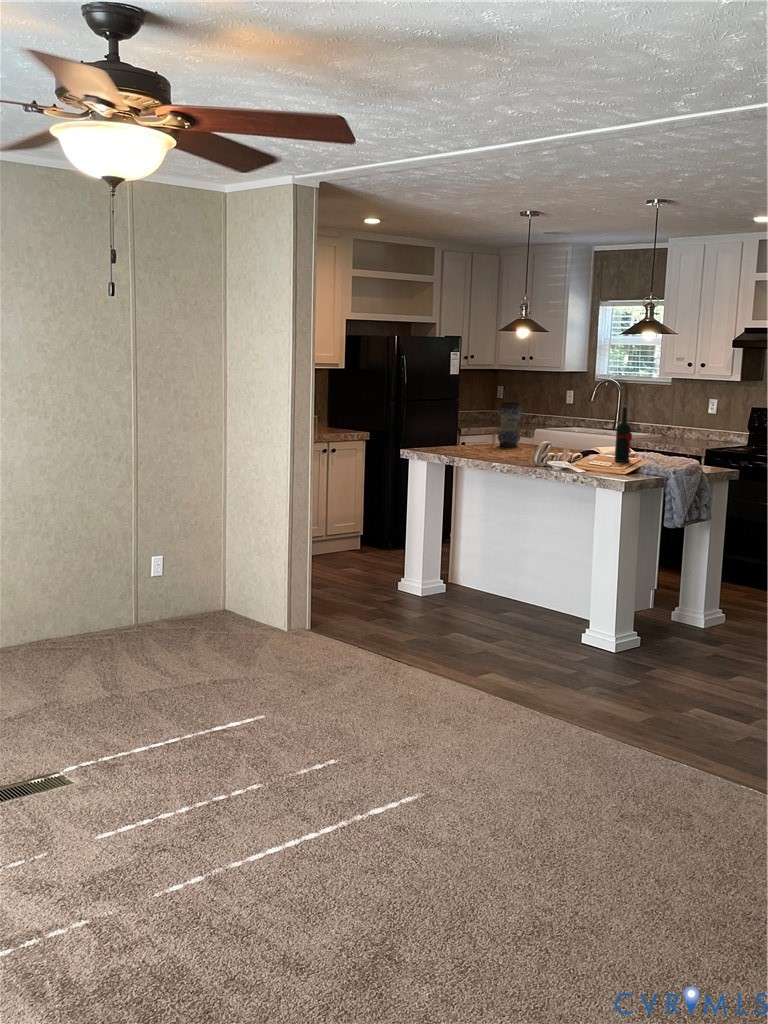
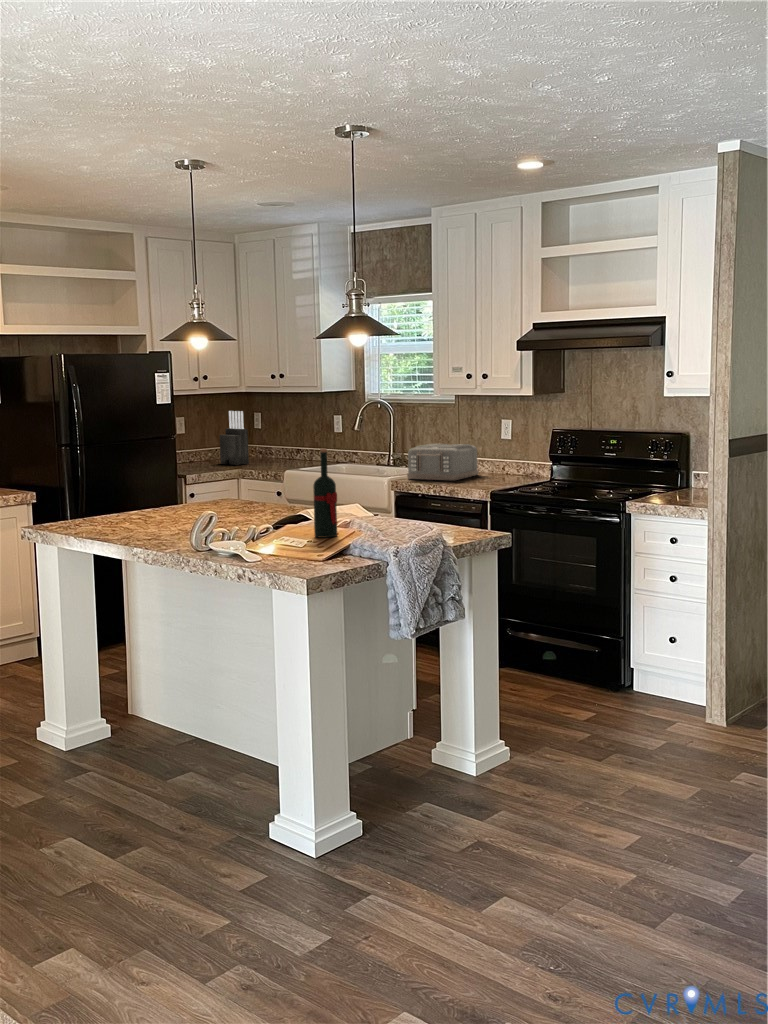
knife block: none [476,383,500,425] -> present [220,411,249,465]
vase: present [498,403,523,447] -> none [185,444,221,508]
toaster: none [635,415,690,442] -> present [407,444,479,481]

